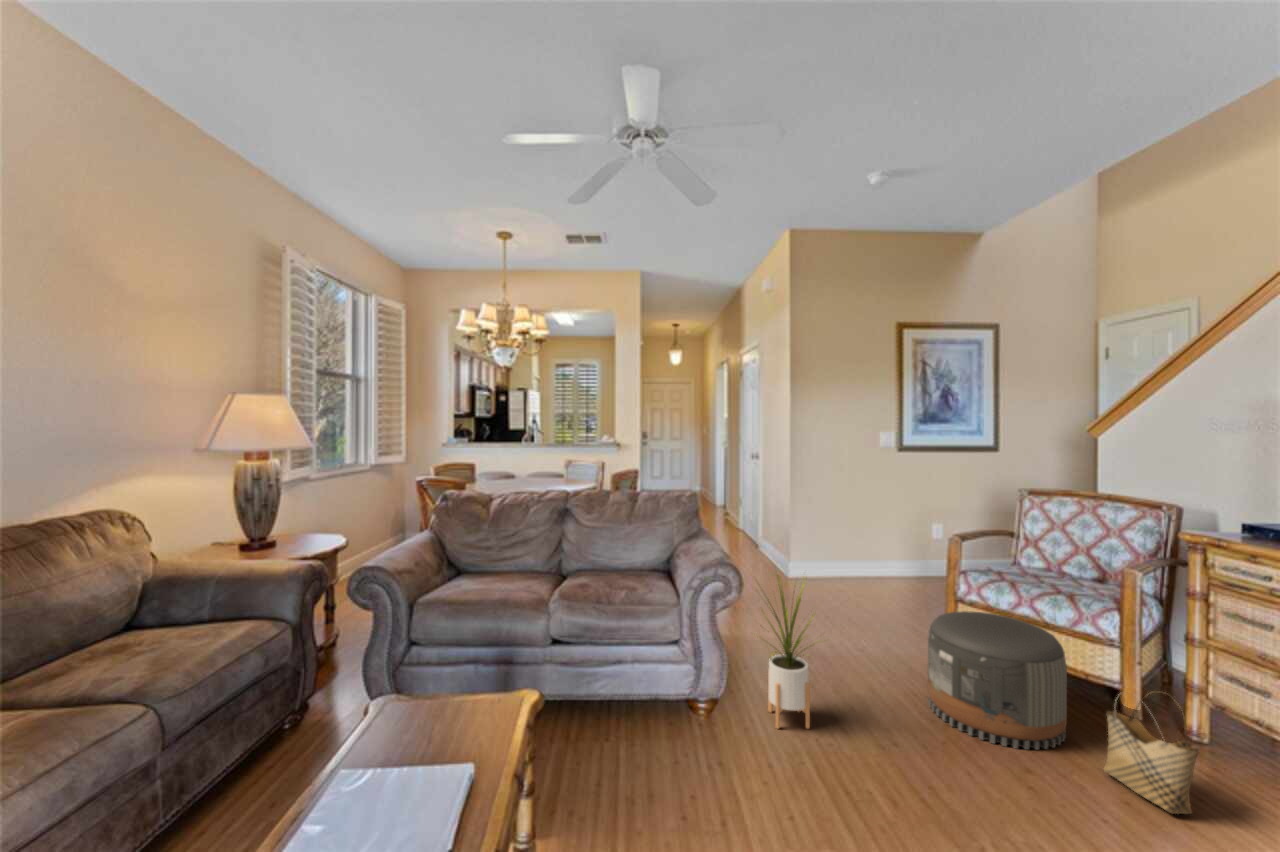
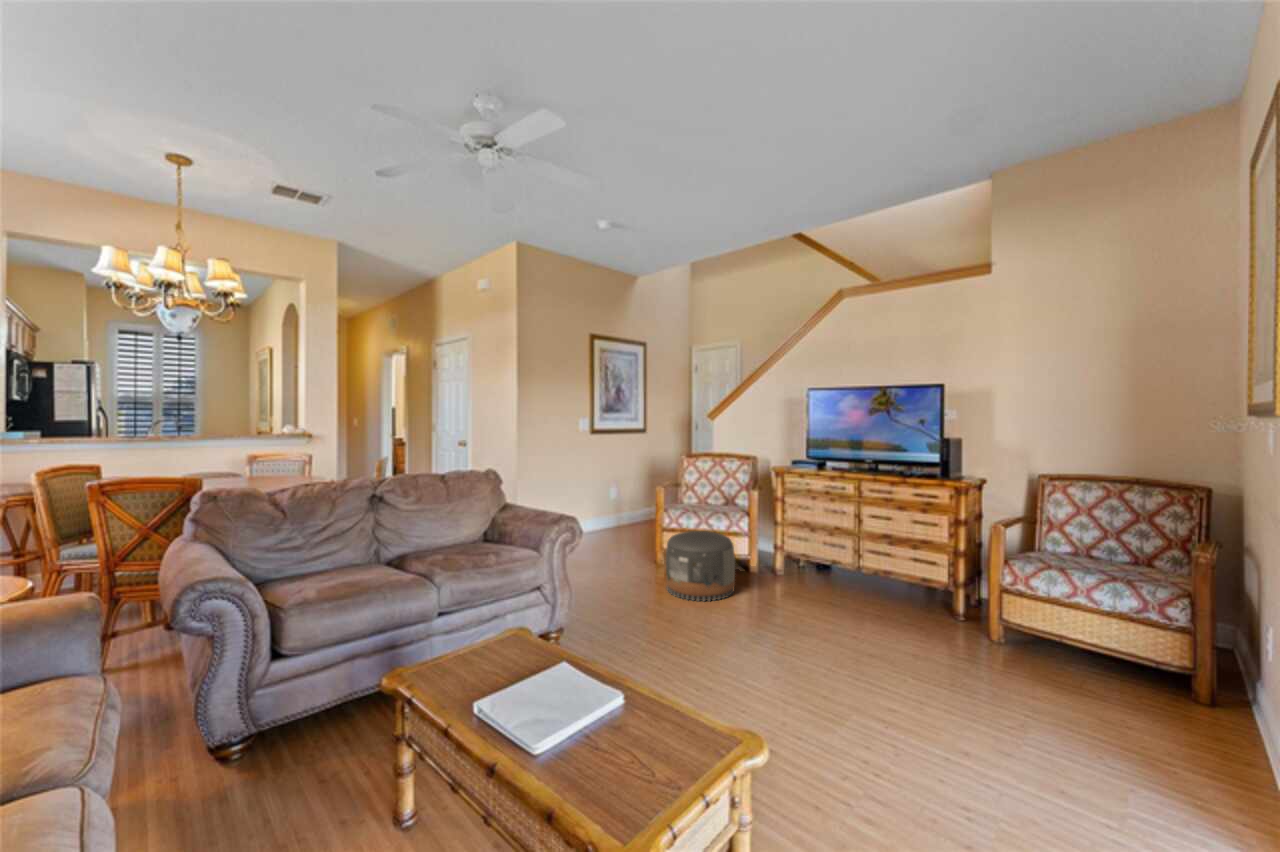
house plant: present [766,574,821,729] -> none [580,521,636,633]
woven basket: present [1103,691,1199,814] -> none [755,549,792,603]

